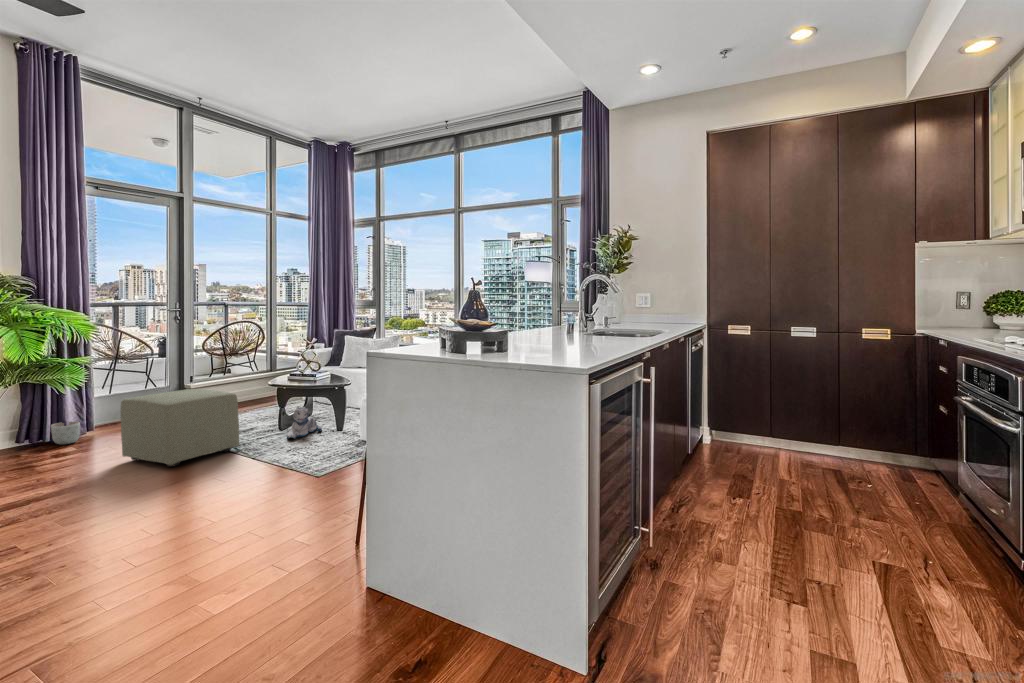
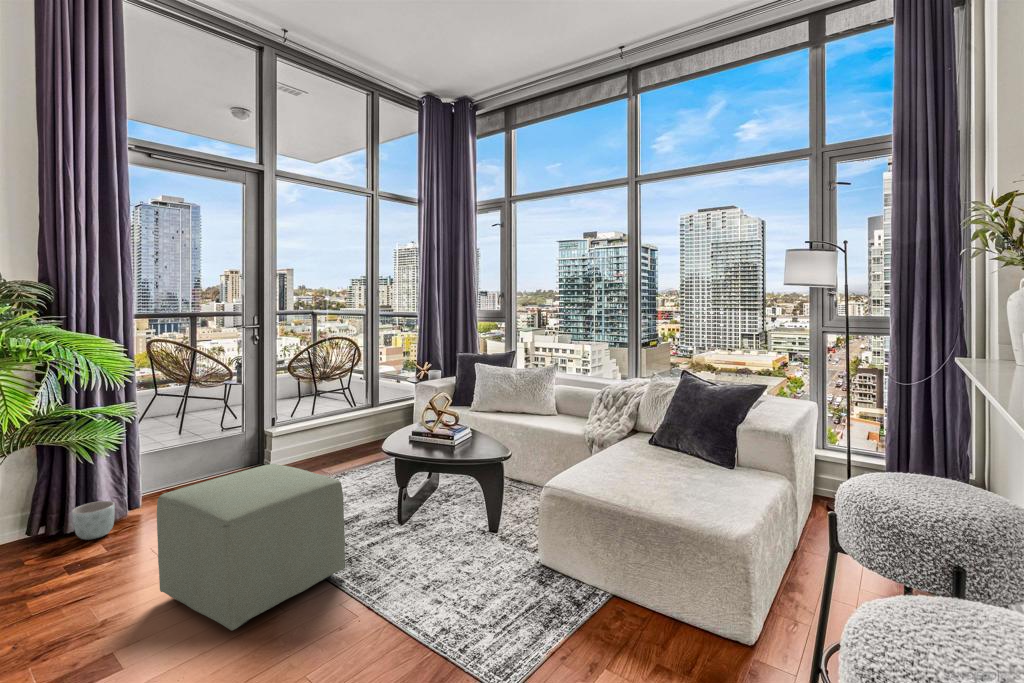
plush toy: present [287,407,322,439] -> none [415,493,466,552]

